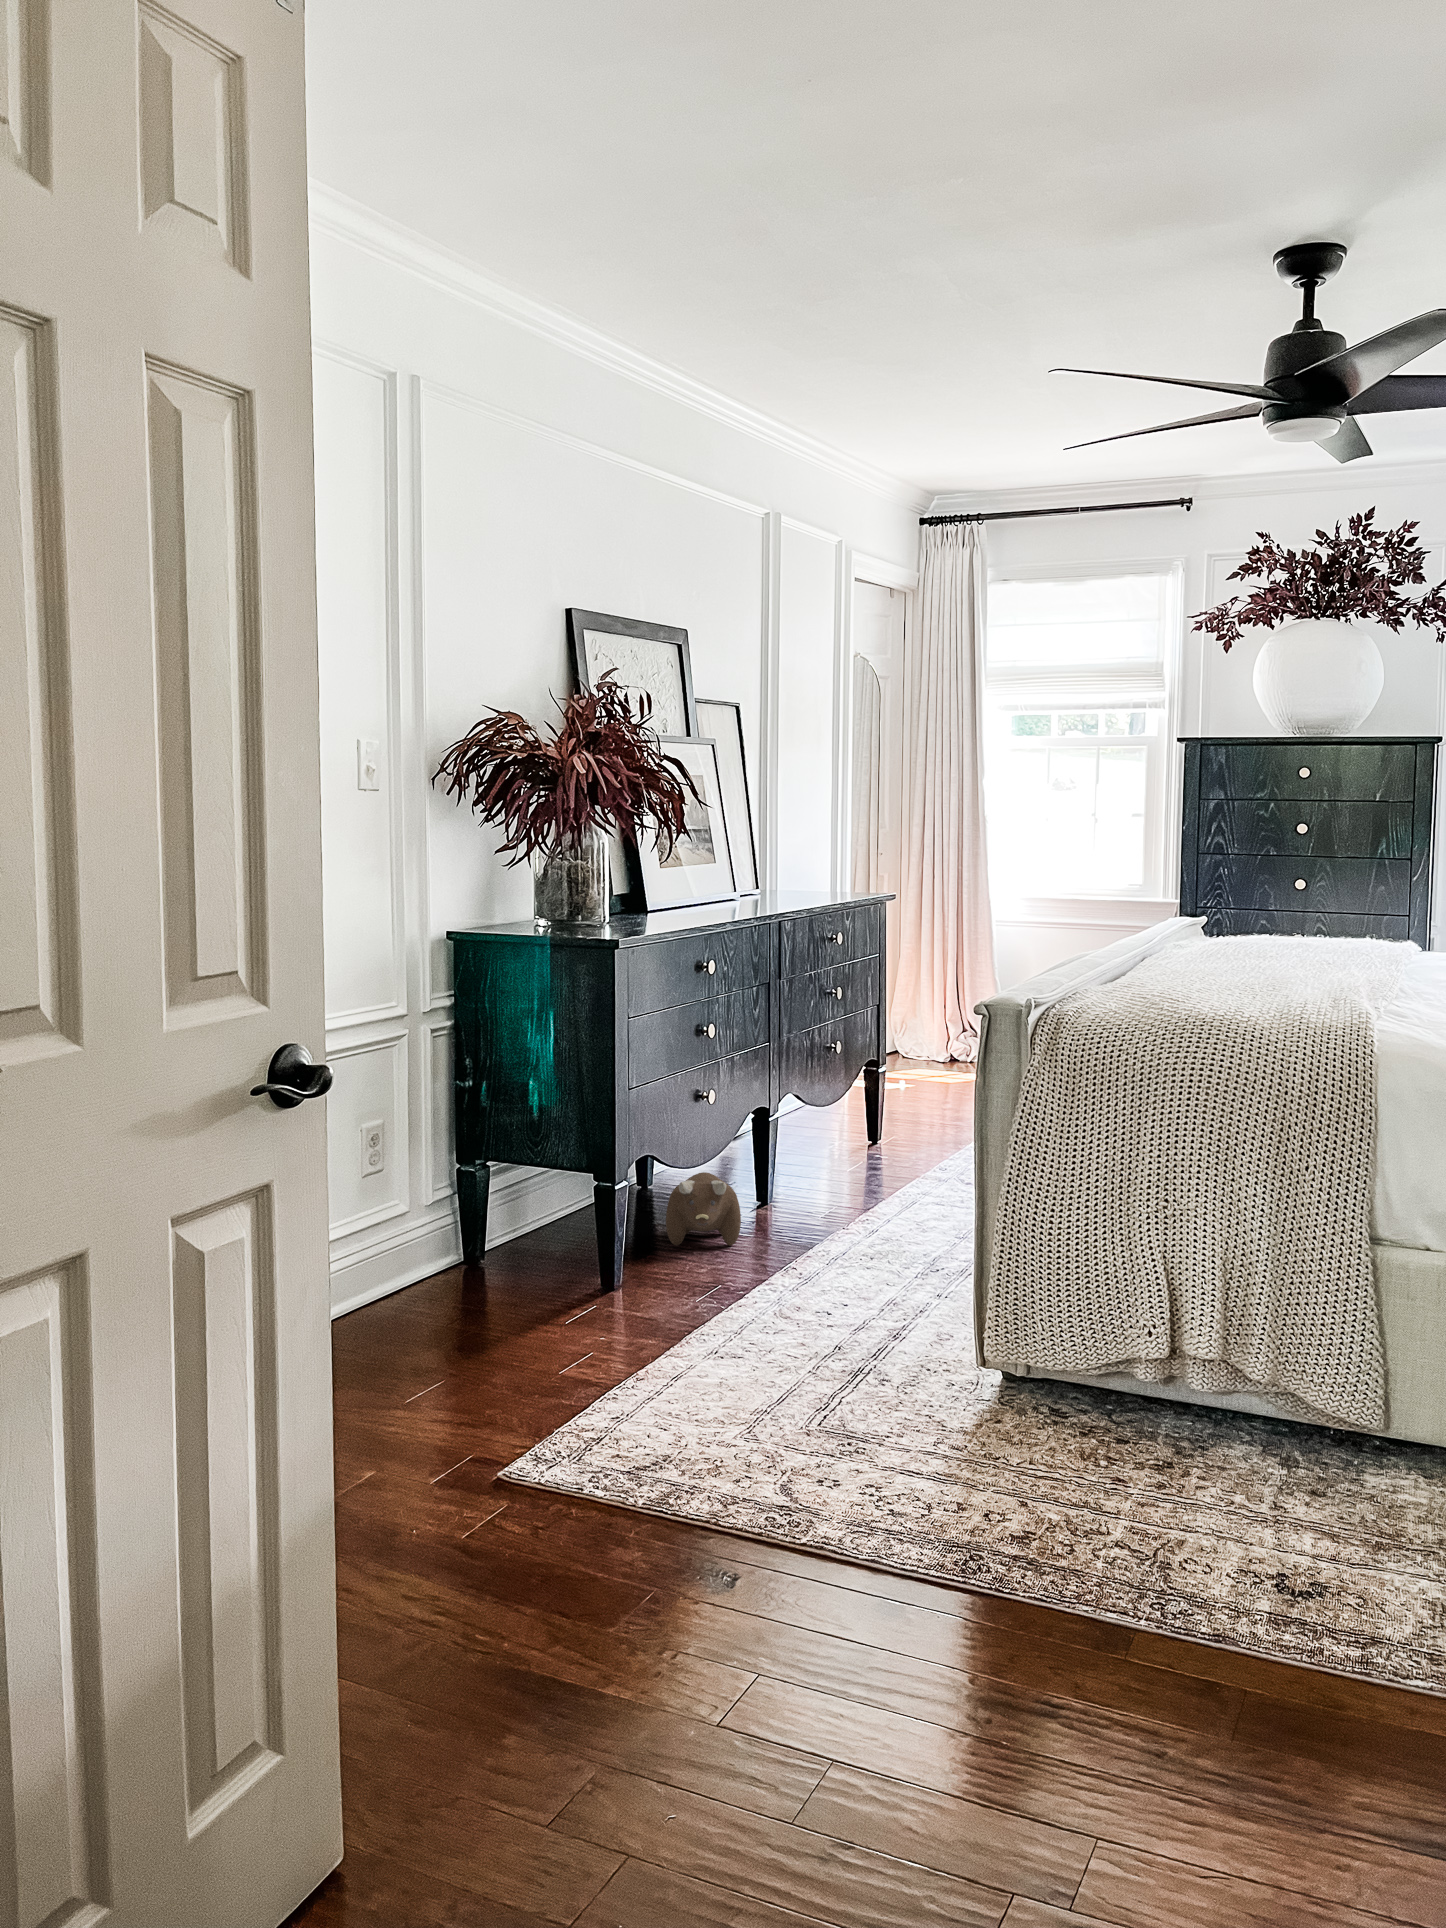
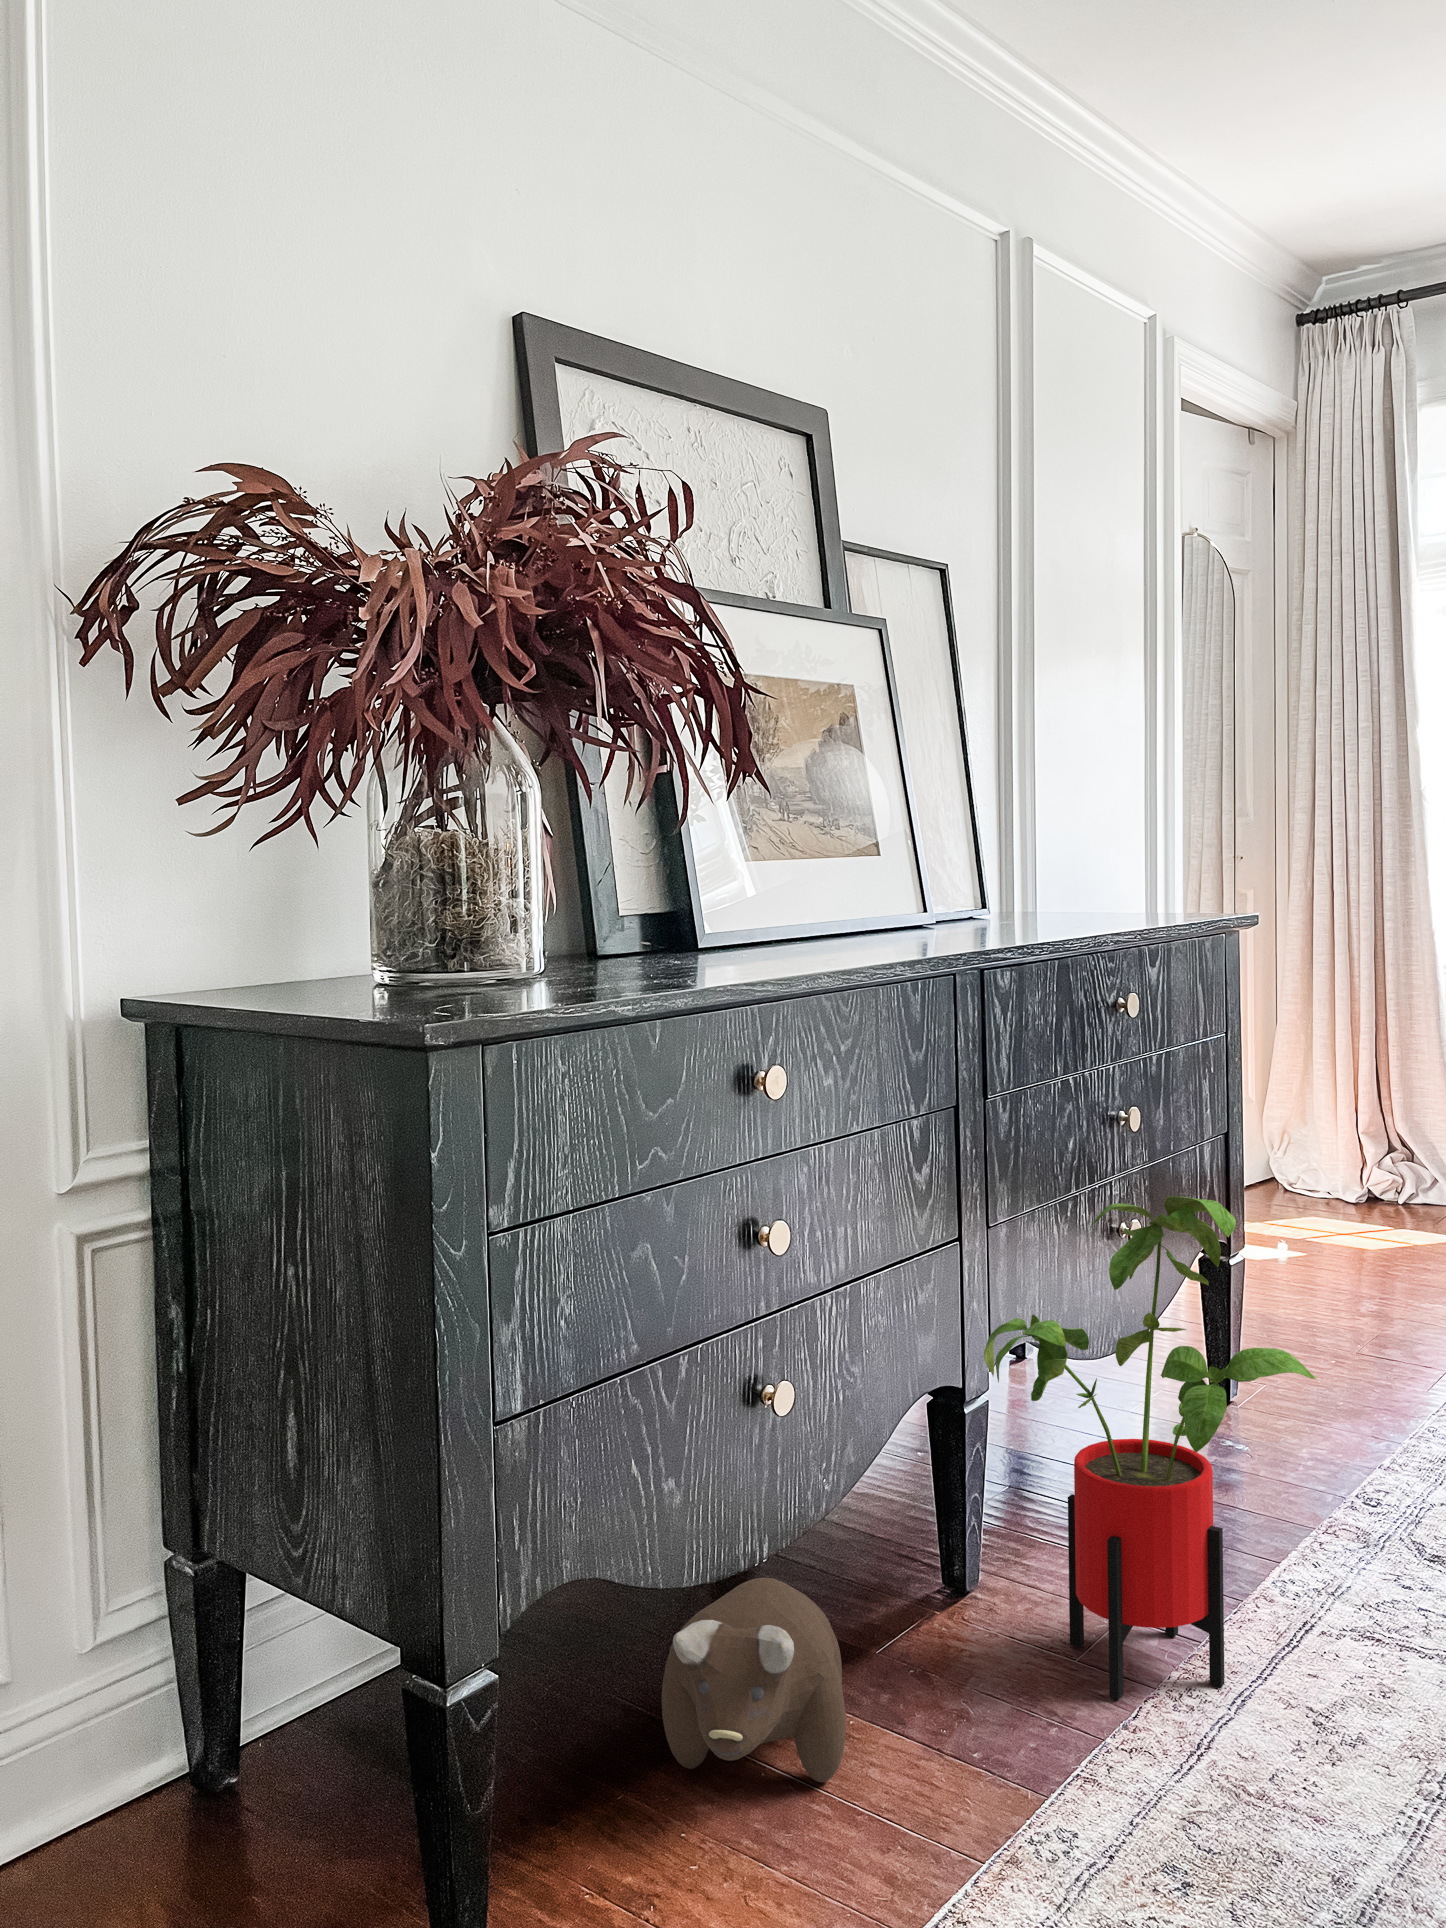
house plant: none [785,1020,921,1222] -> present [984,1196,1316,1700]

